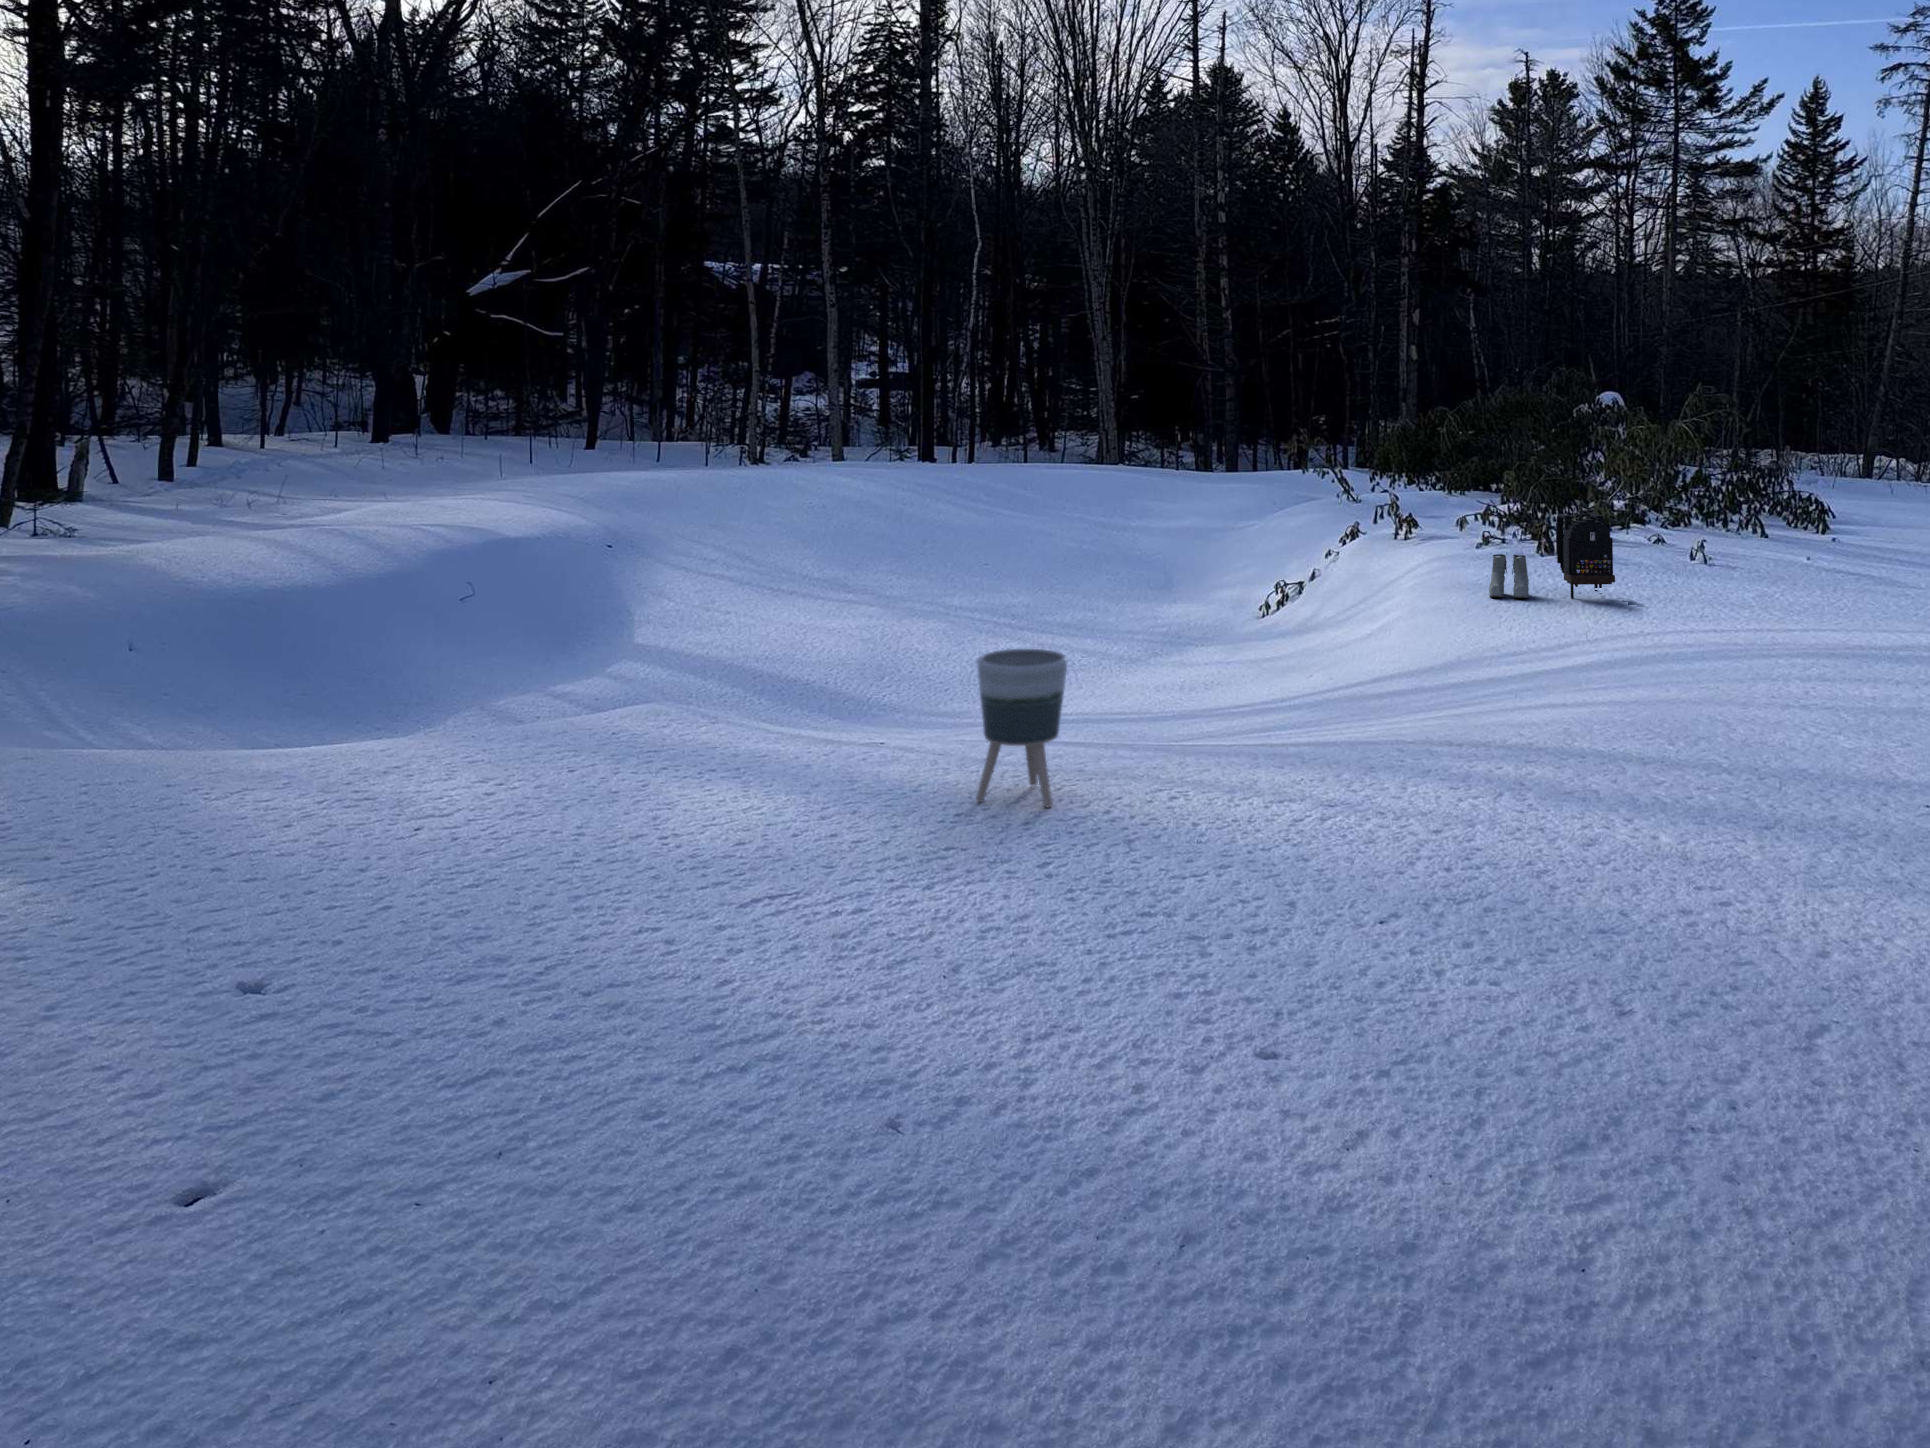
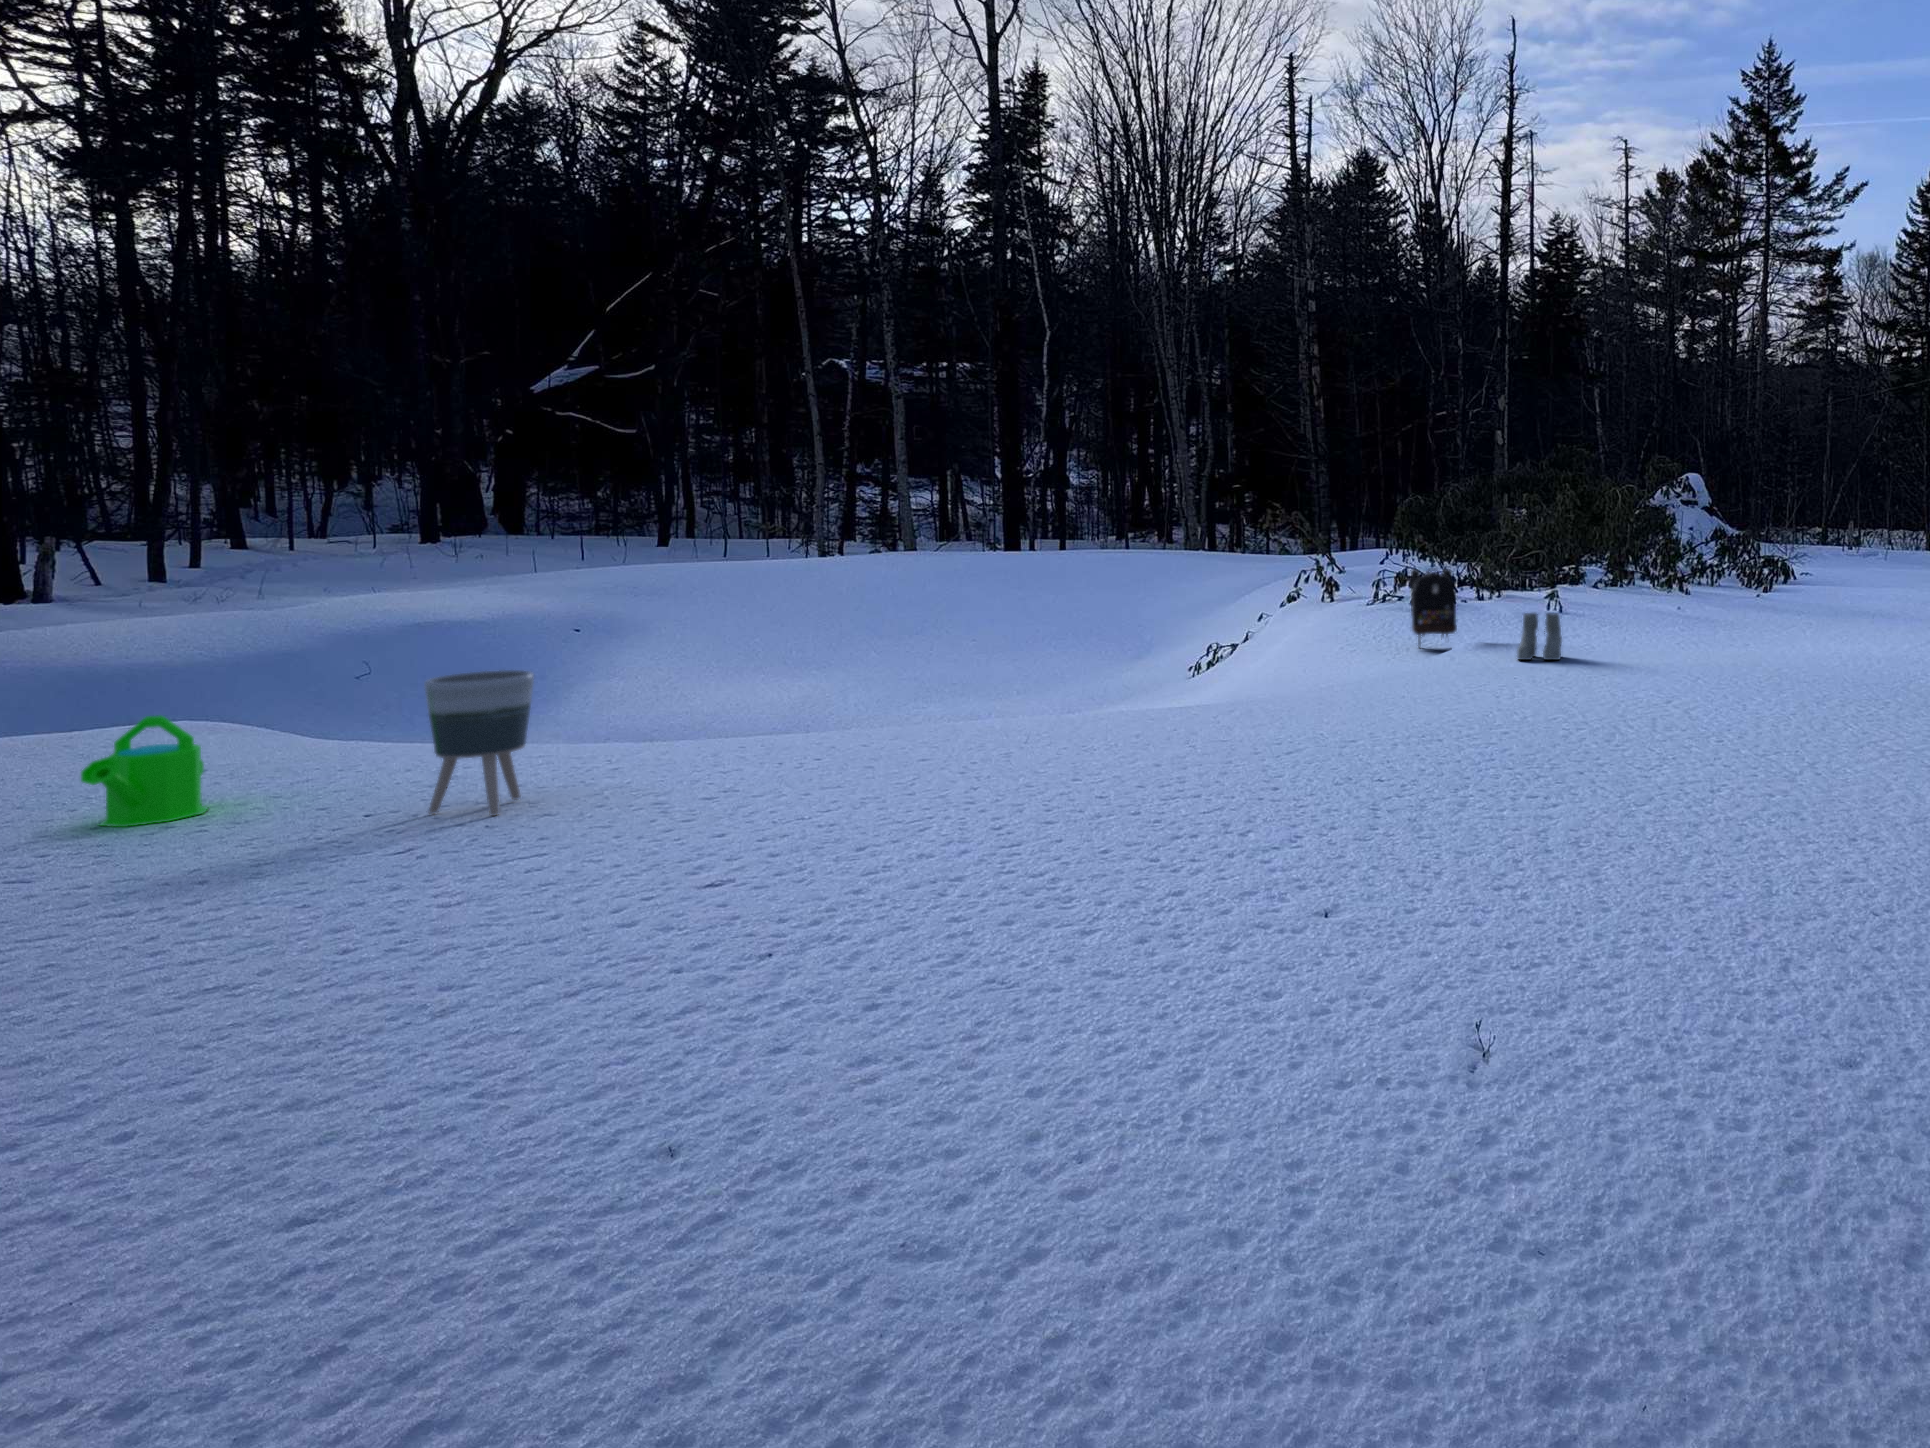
boots: present [1489,554,1529,598] -> present [1517,613,1562,660]
watering can: none [658,689,744,807] -> present [81,716,208,827]

